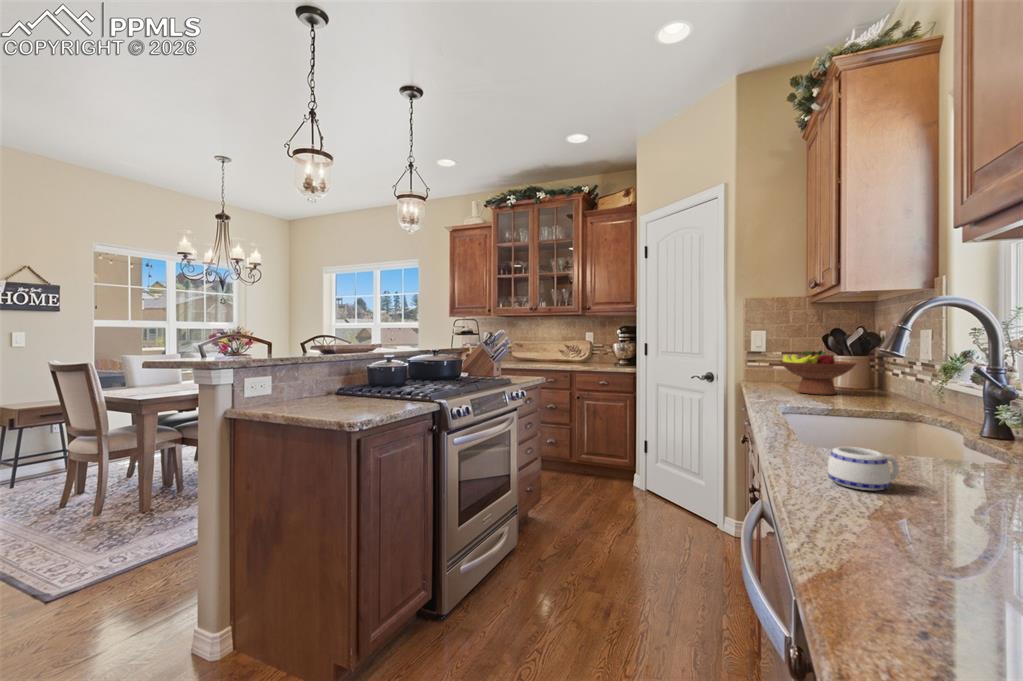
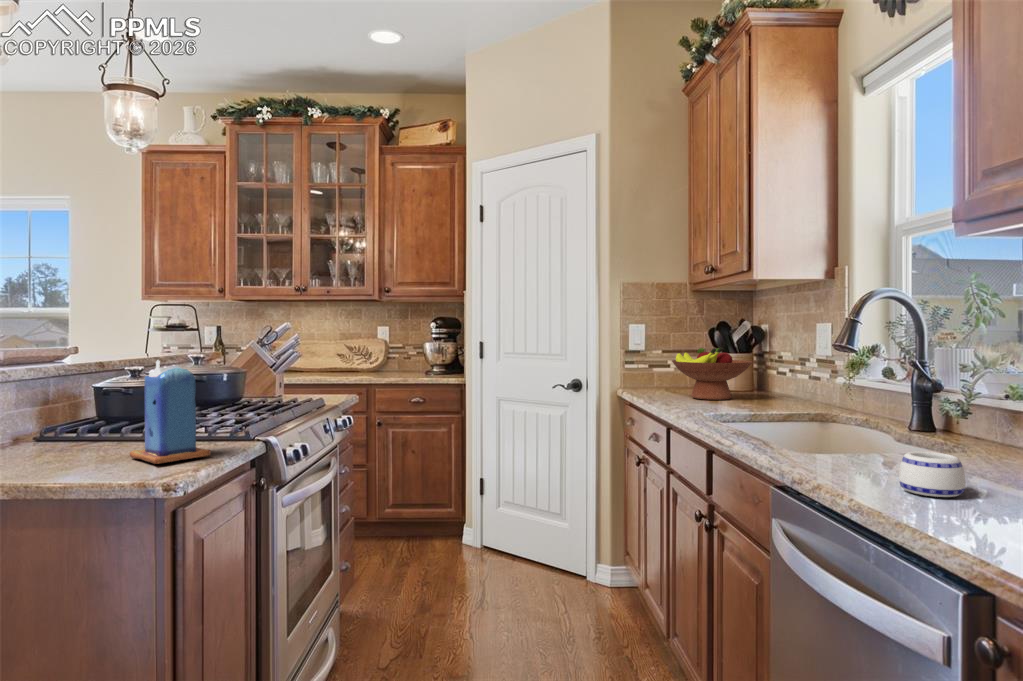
candle: none [365,353,400,410] -> present [130,360,210,464]

